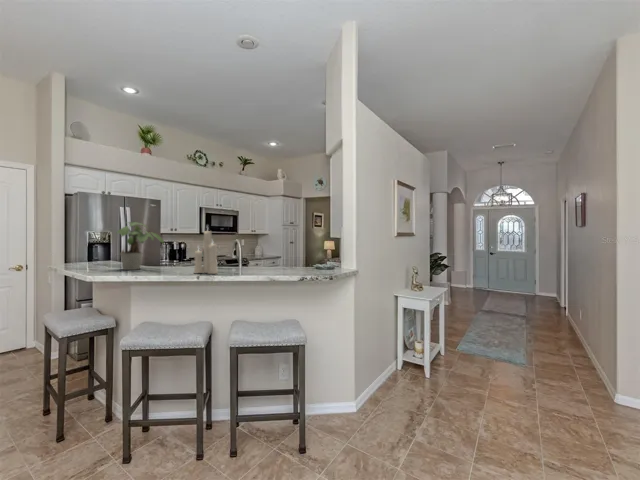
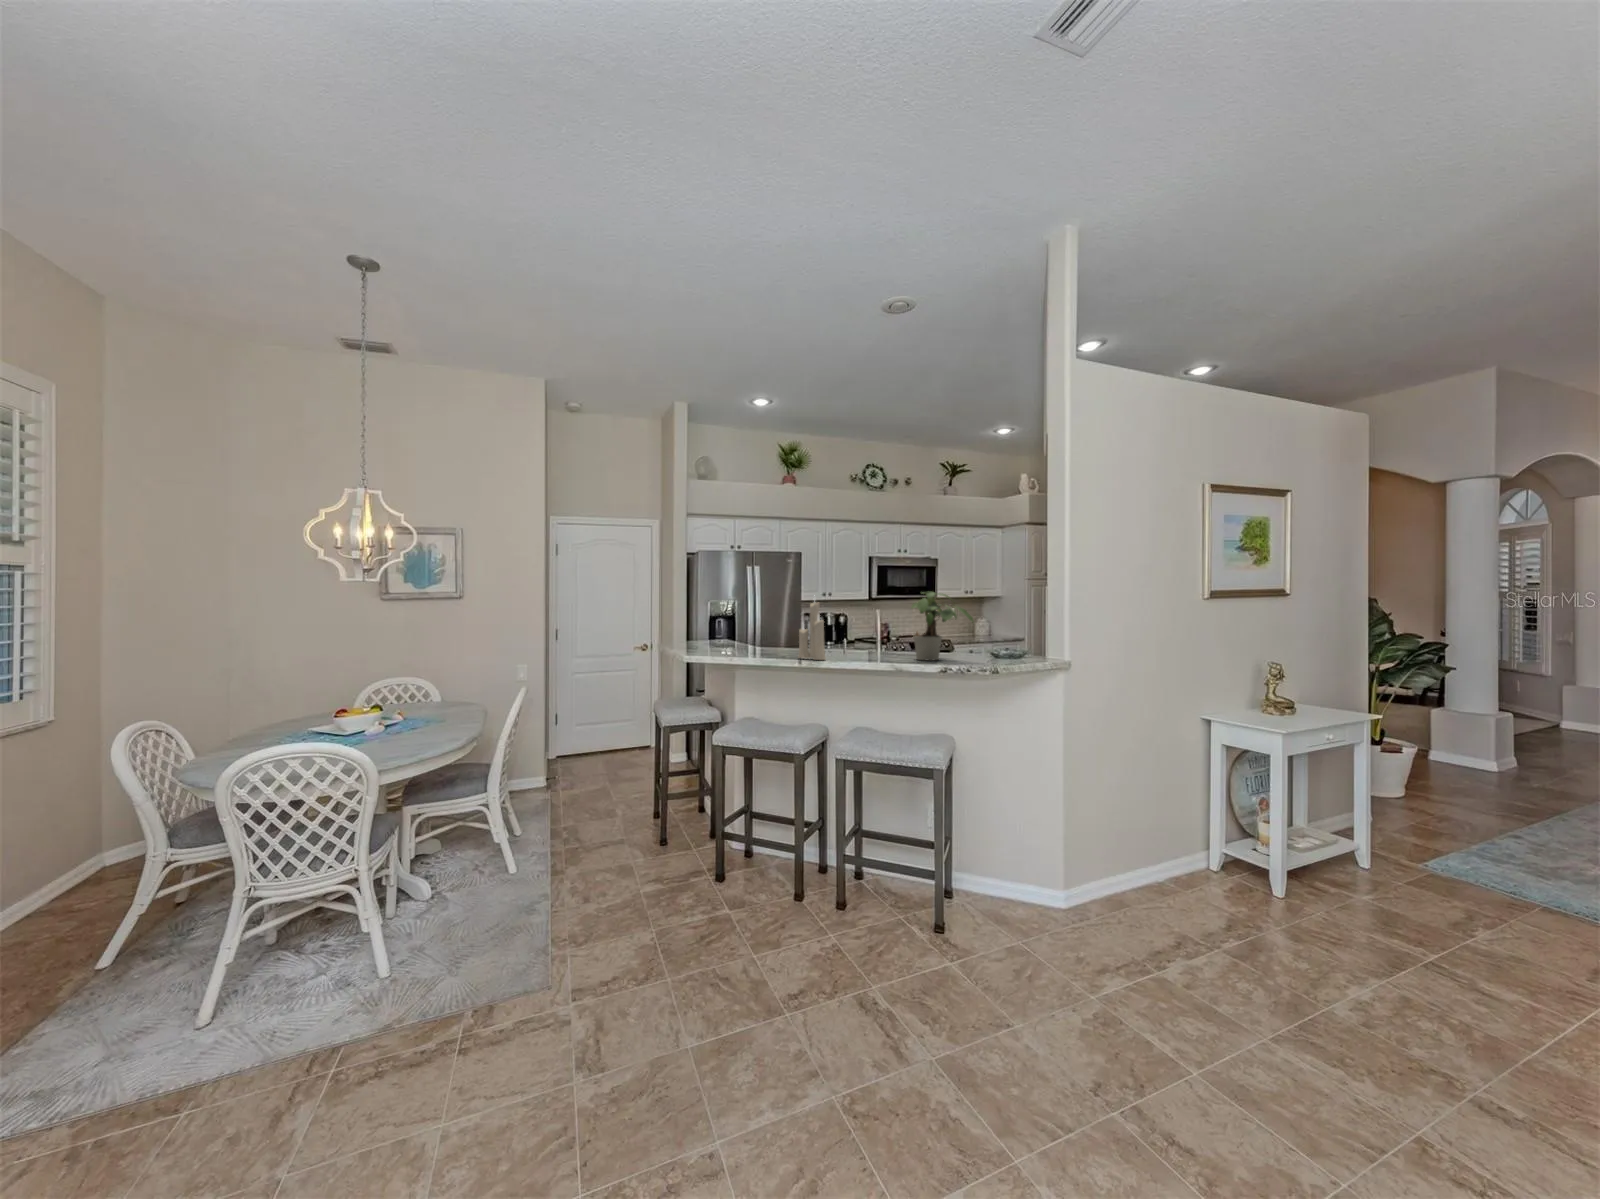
potted plant: present [117,222,164,270] -> present [911,591,973,660]

